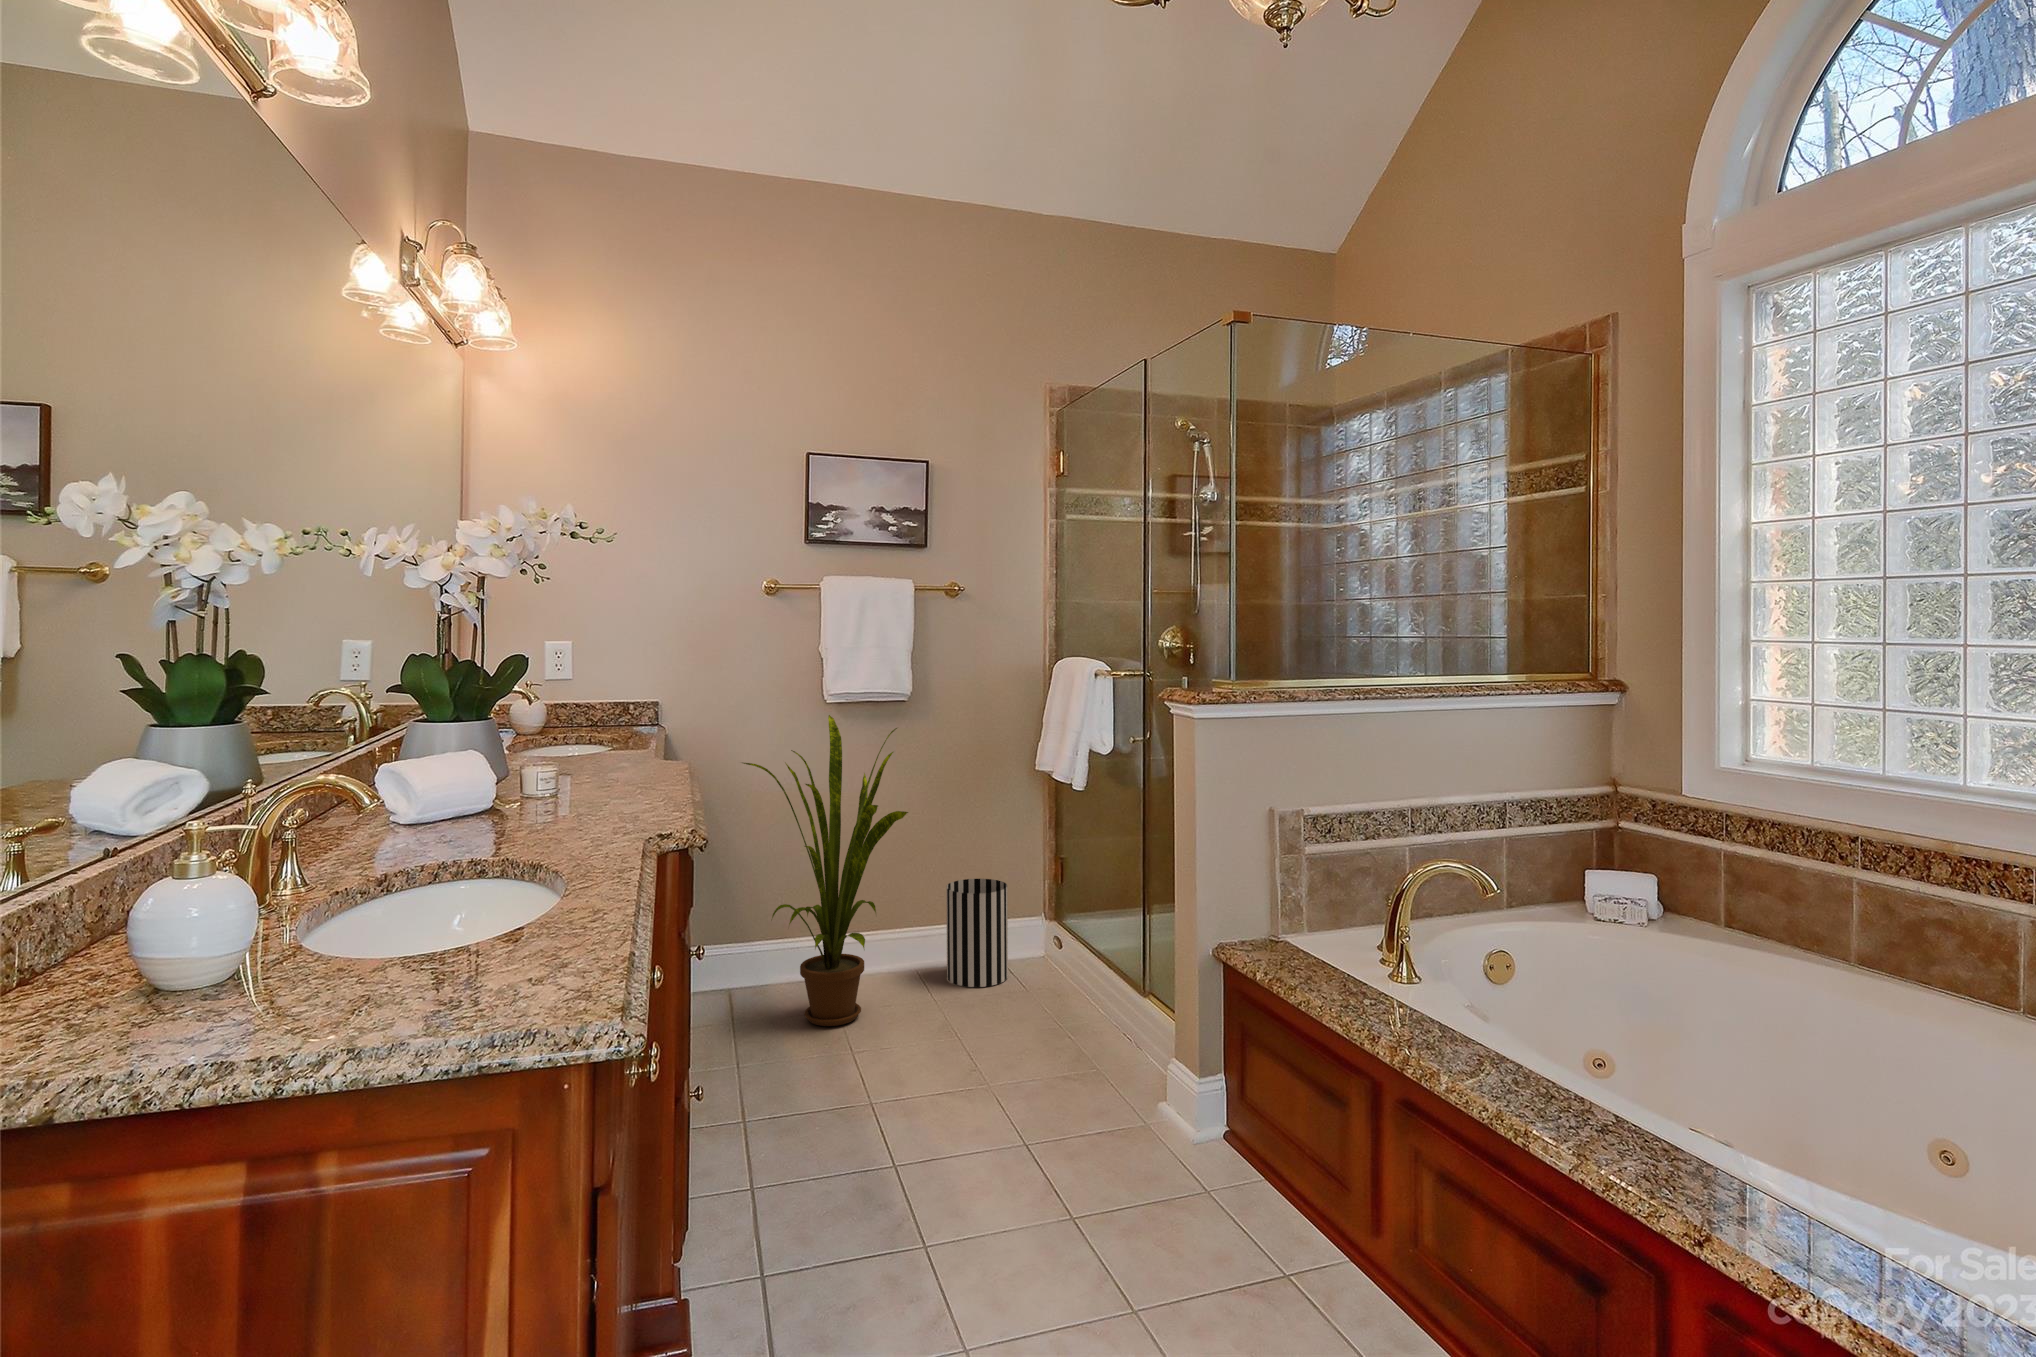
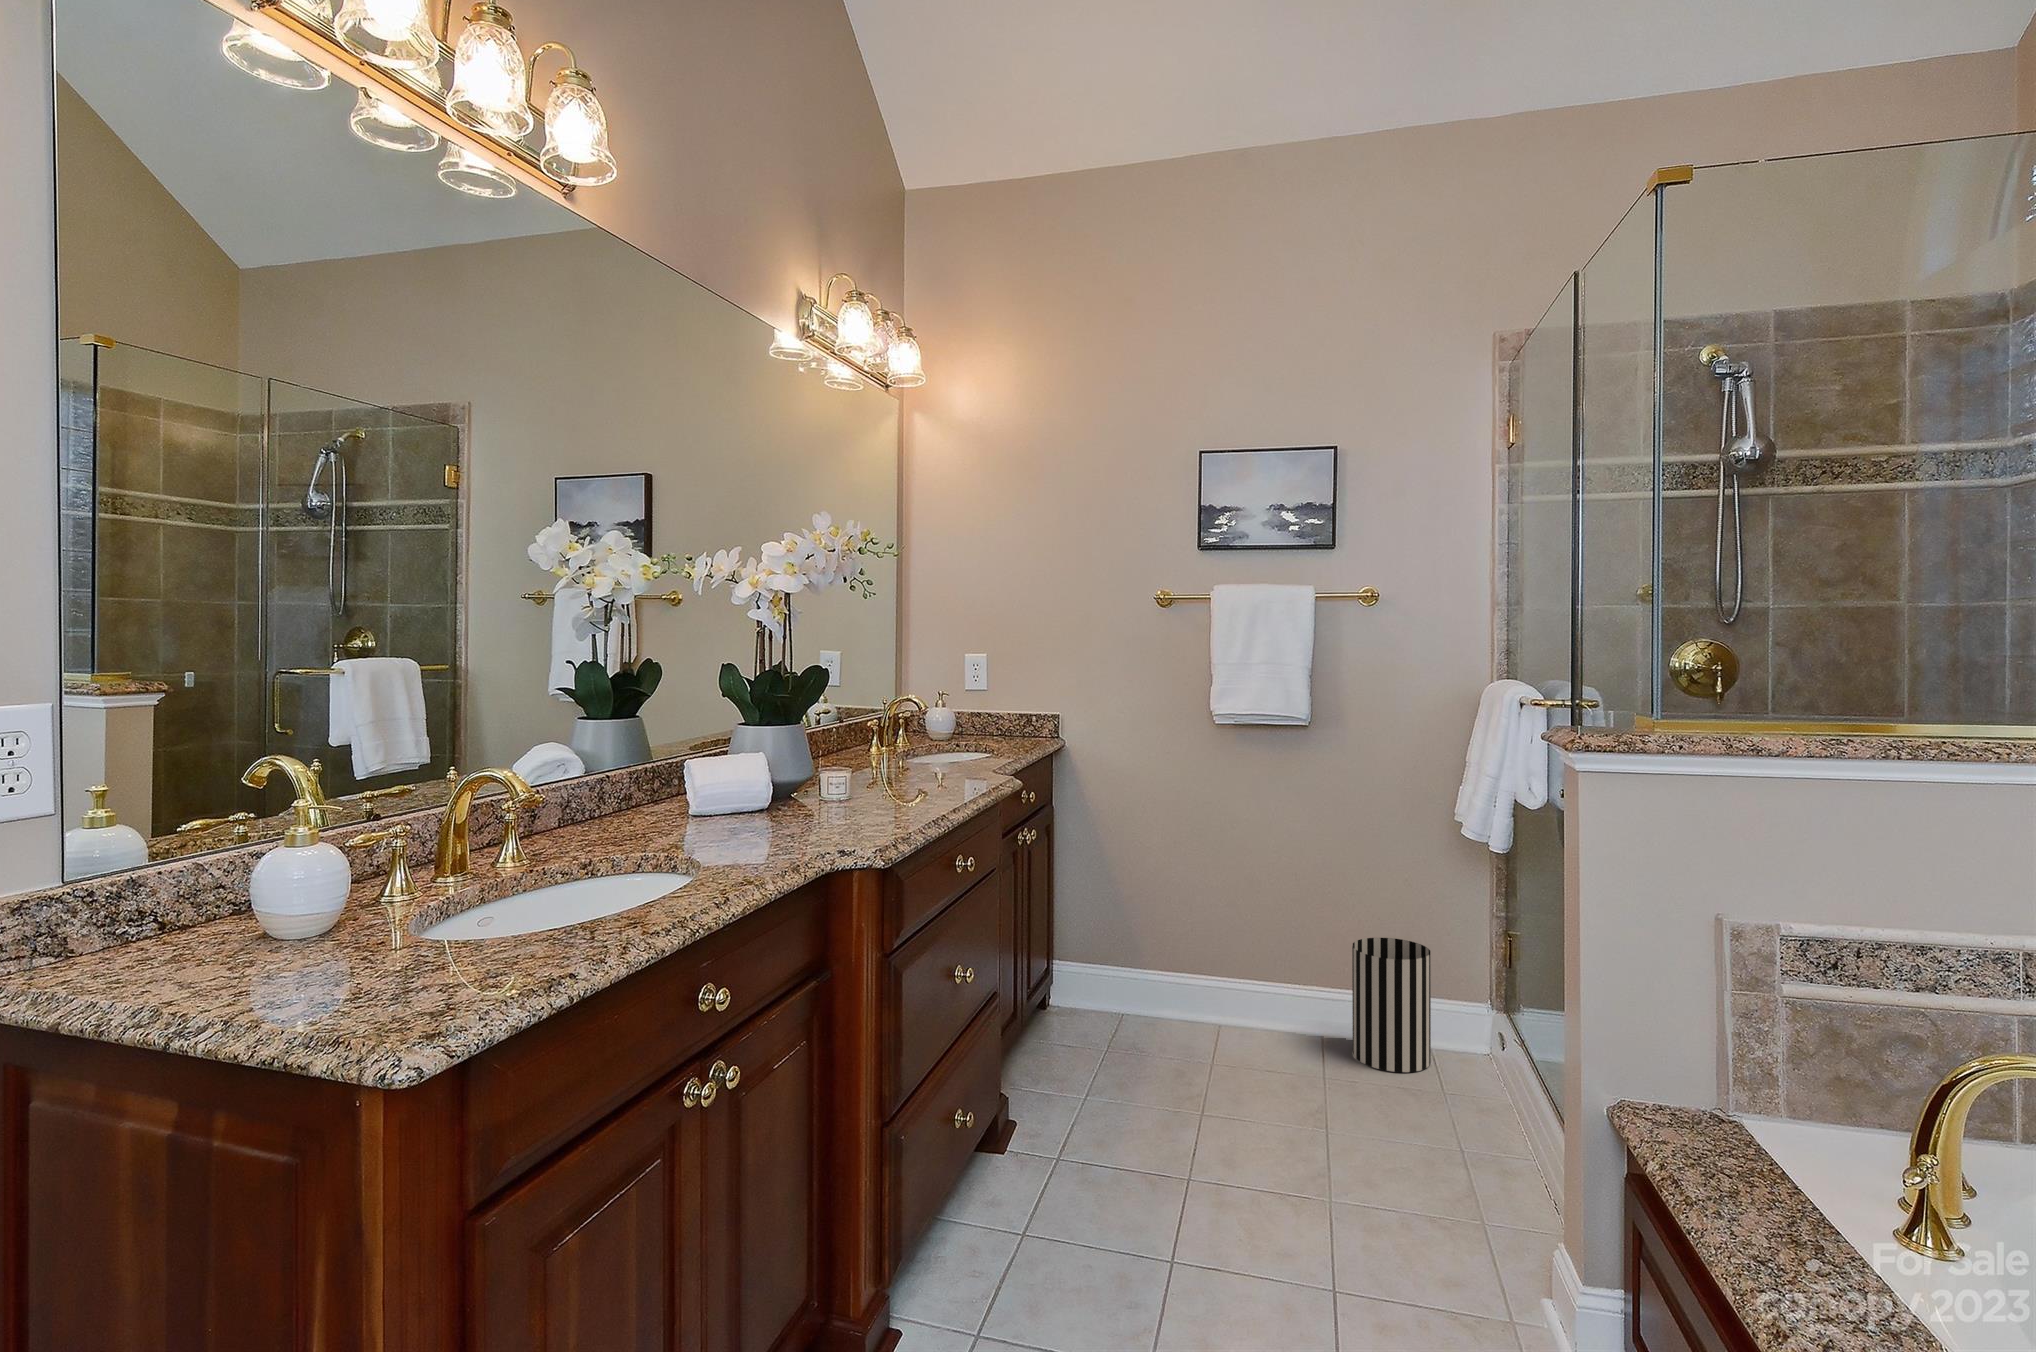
house plant: present [743,715,908,1026] -> none [1109,735,1288,1077]

